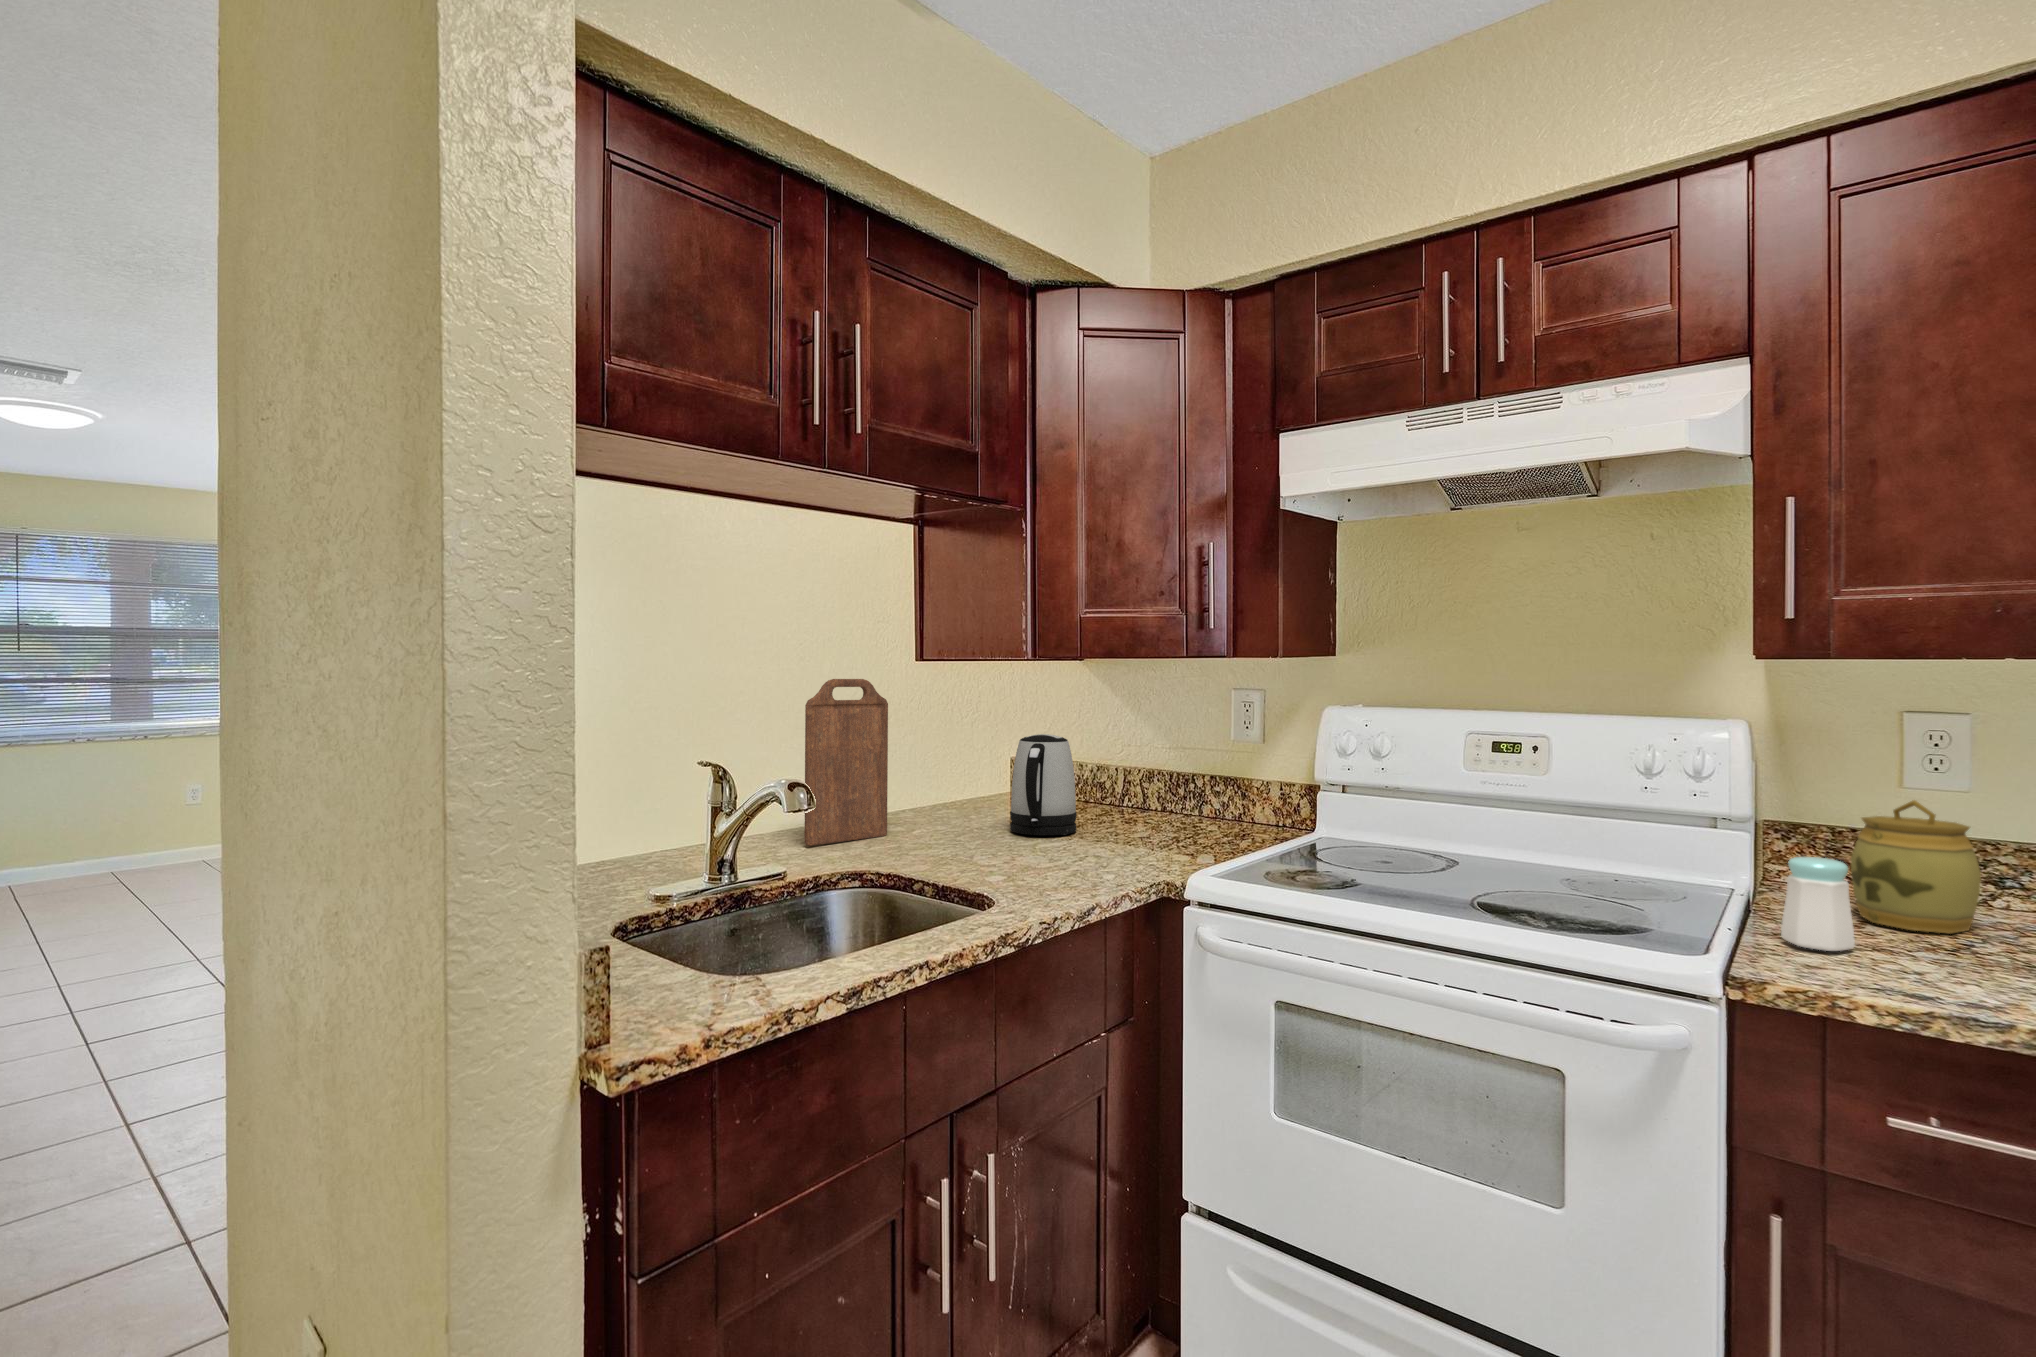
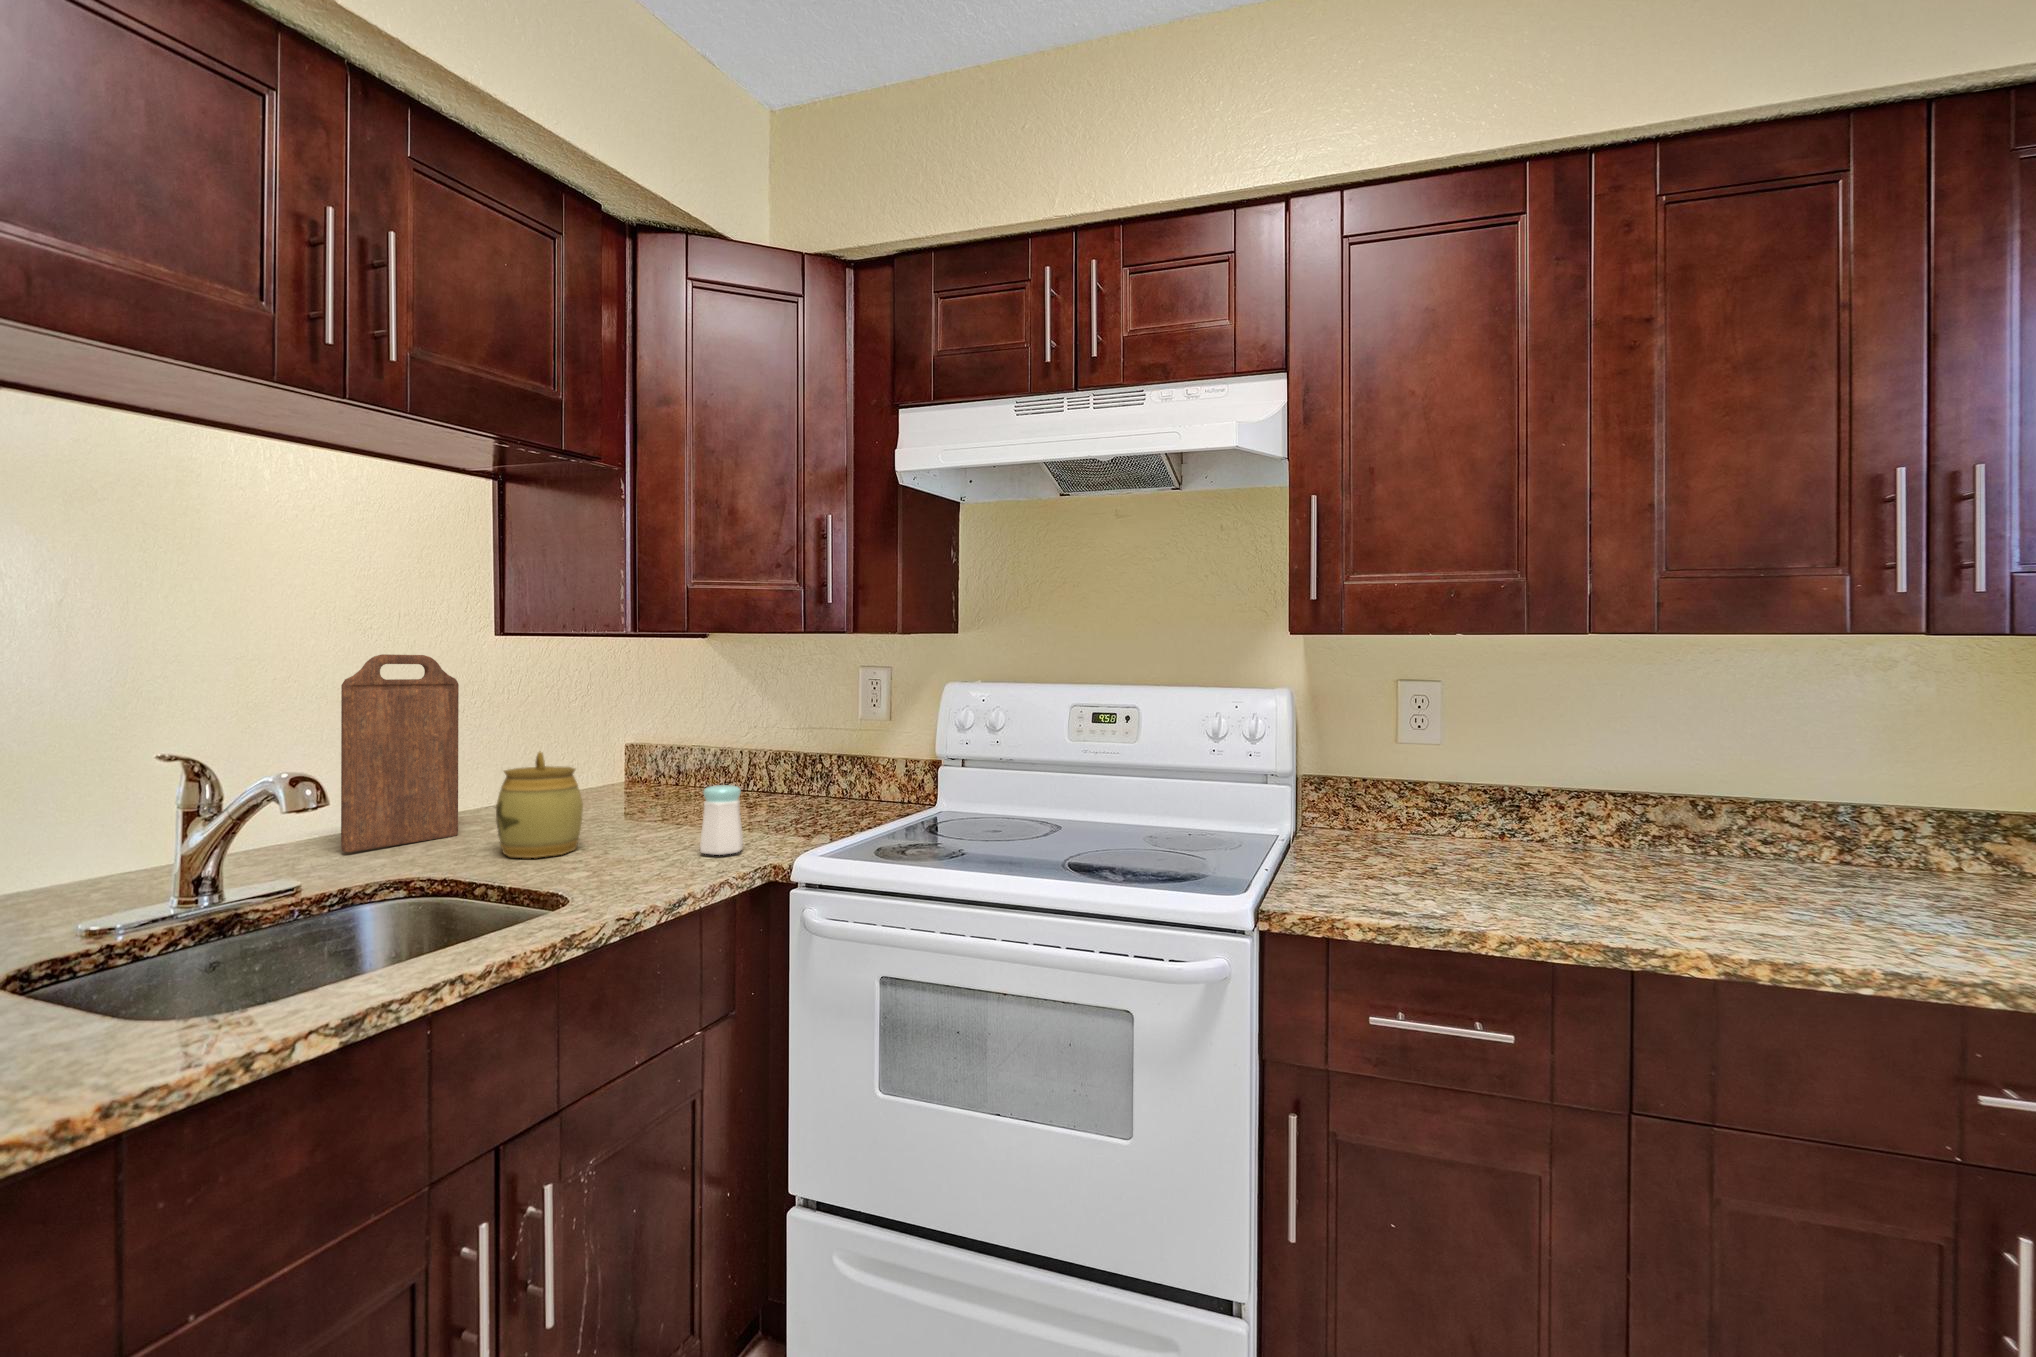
kettle: present [1010,734,1077,835] -> none [612,716,689,825]
jar: present [1851,800,1981,934] -> present [496,752,583,858]
salt shaker: present [1781,857,1855,951] -> present [700,785,743,855]

